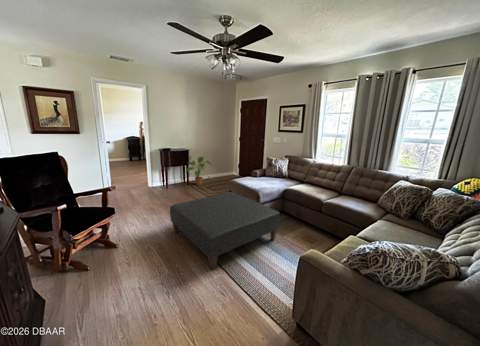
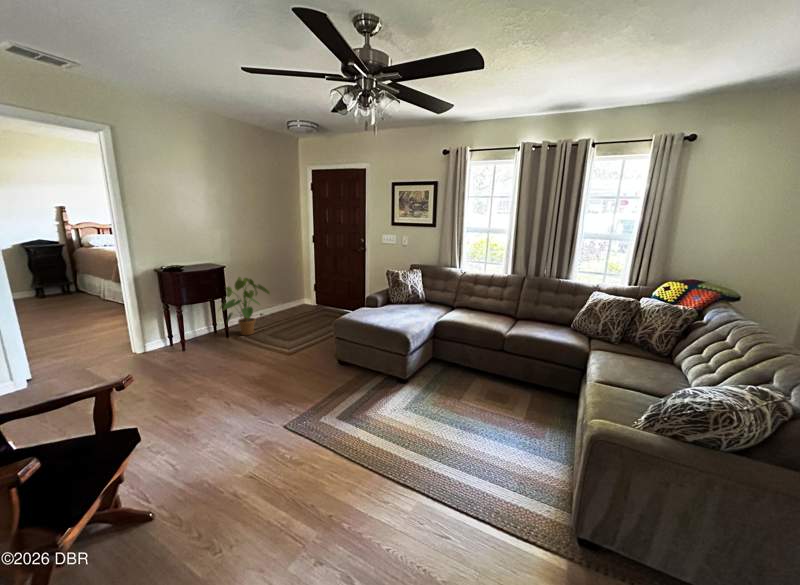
ottoman: present [170,192,280,270] -> none [261,340,458,487]

